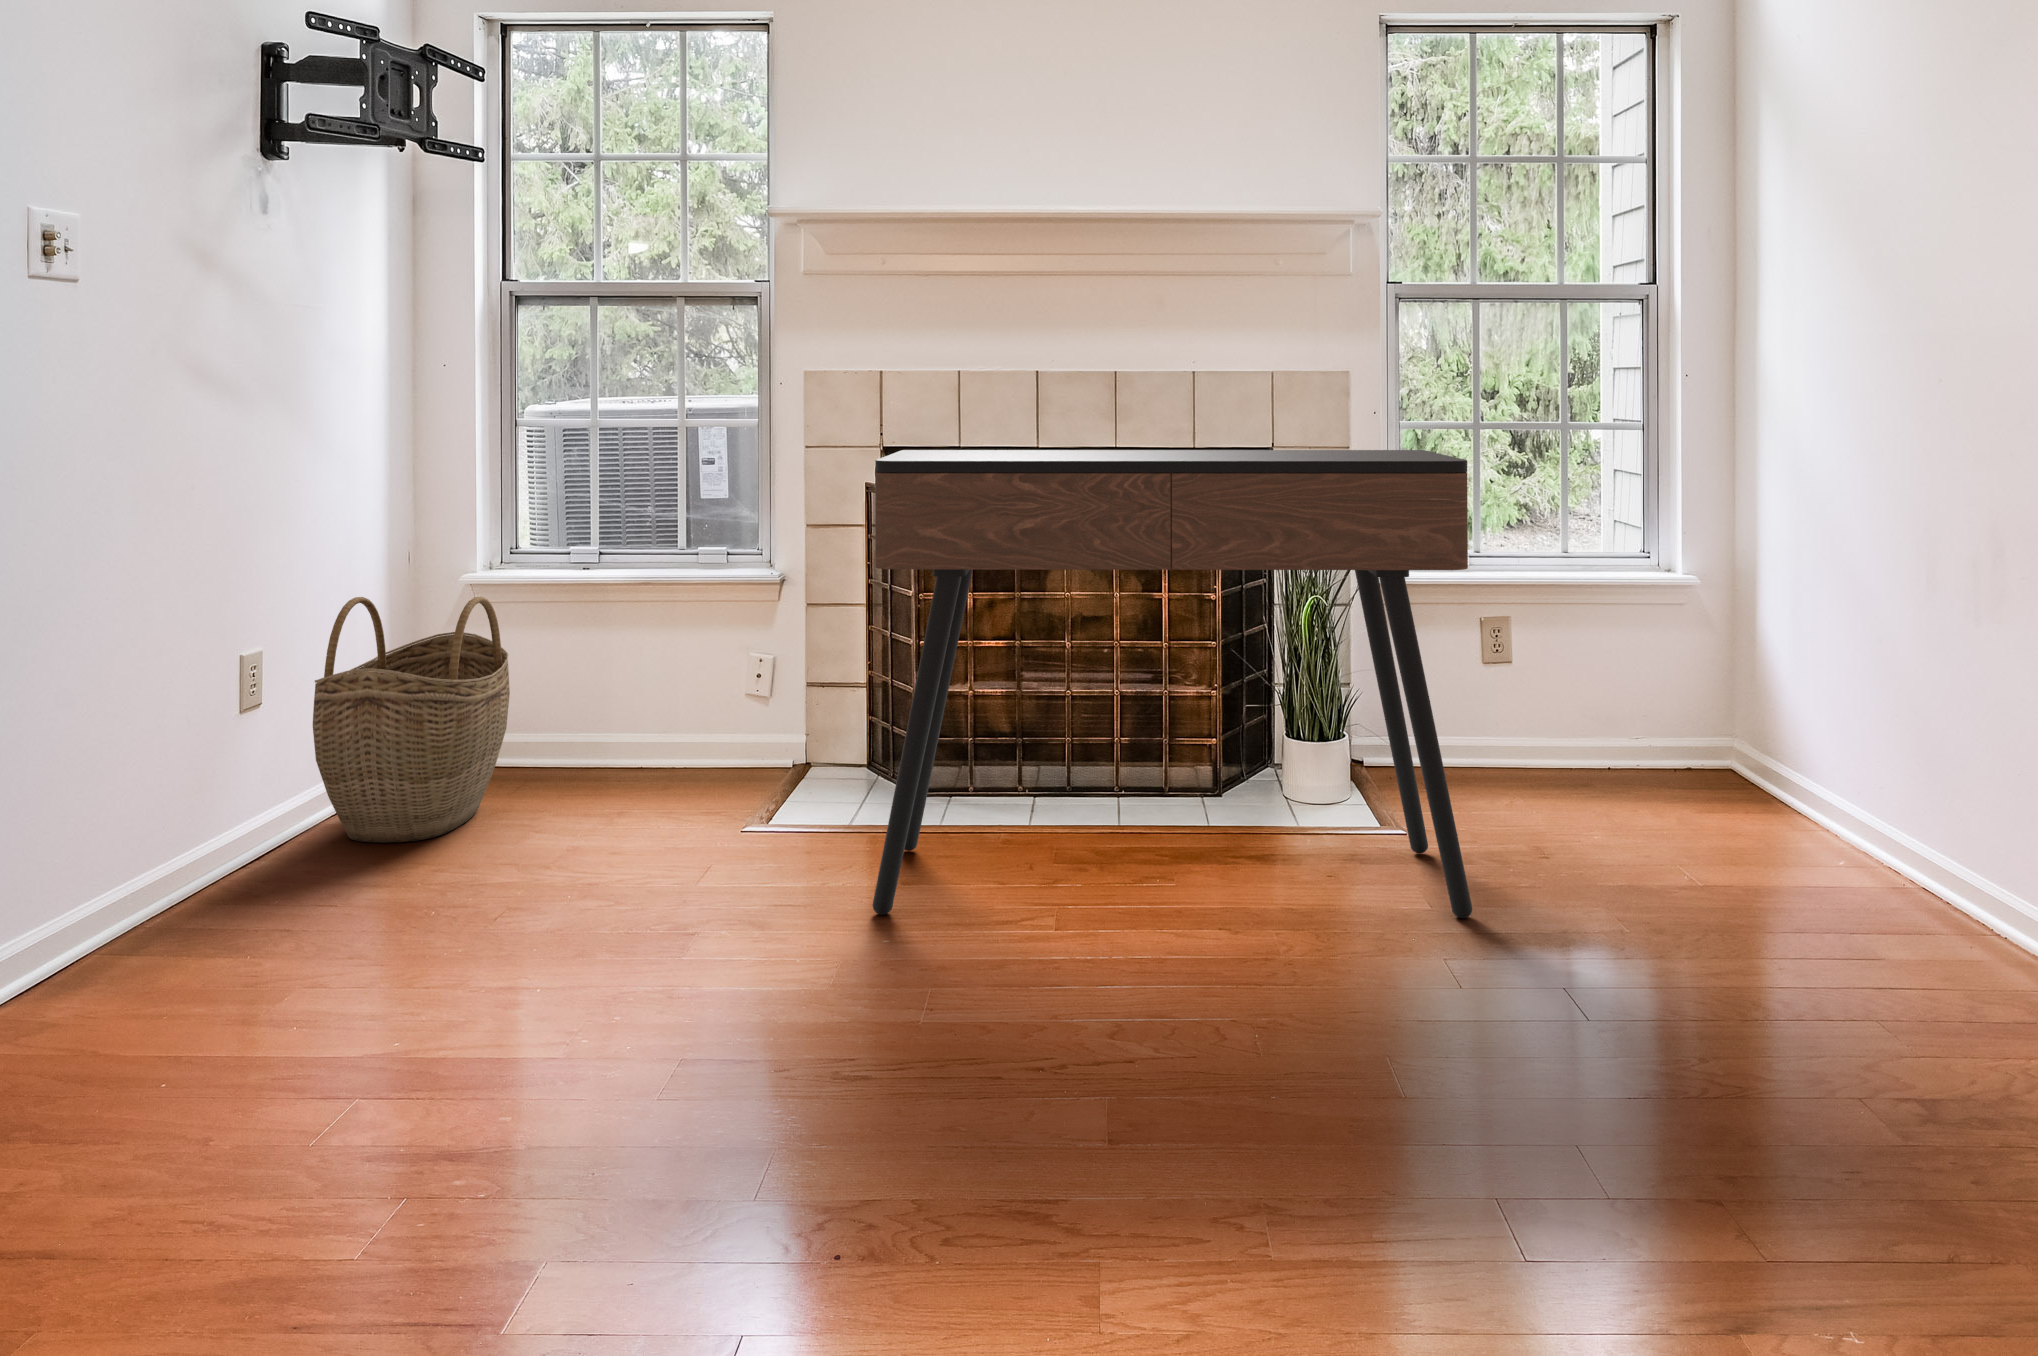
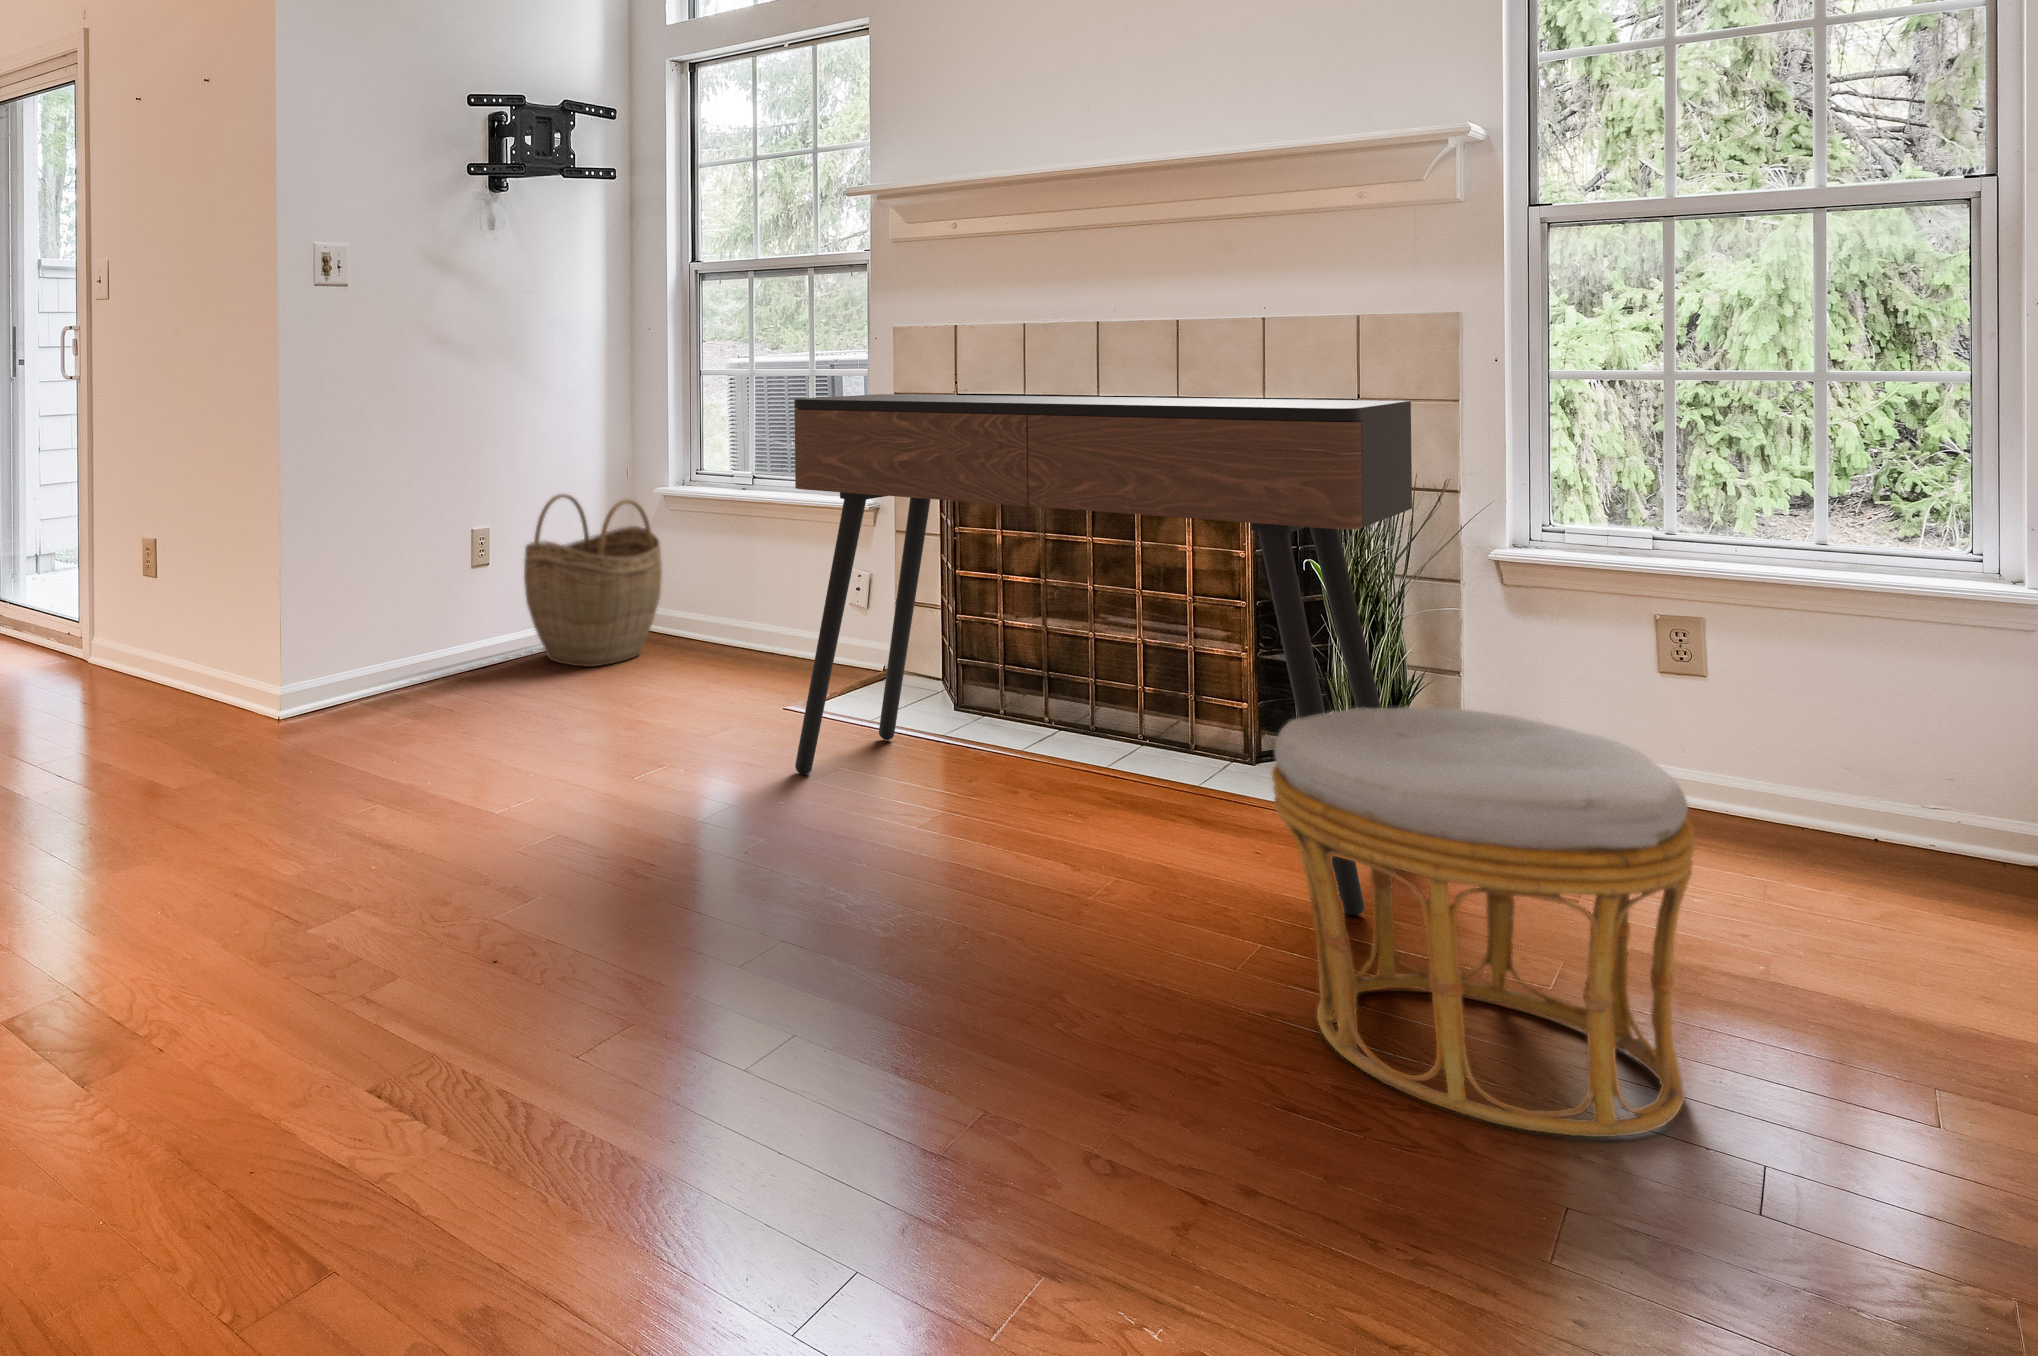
ottoman: none [1516,716,1830,1062] -> present [1272,707,1694,1137]

